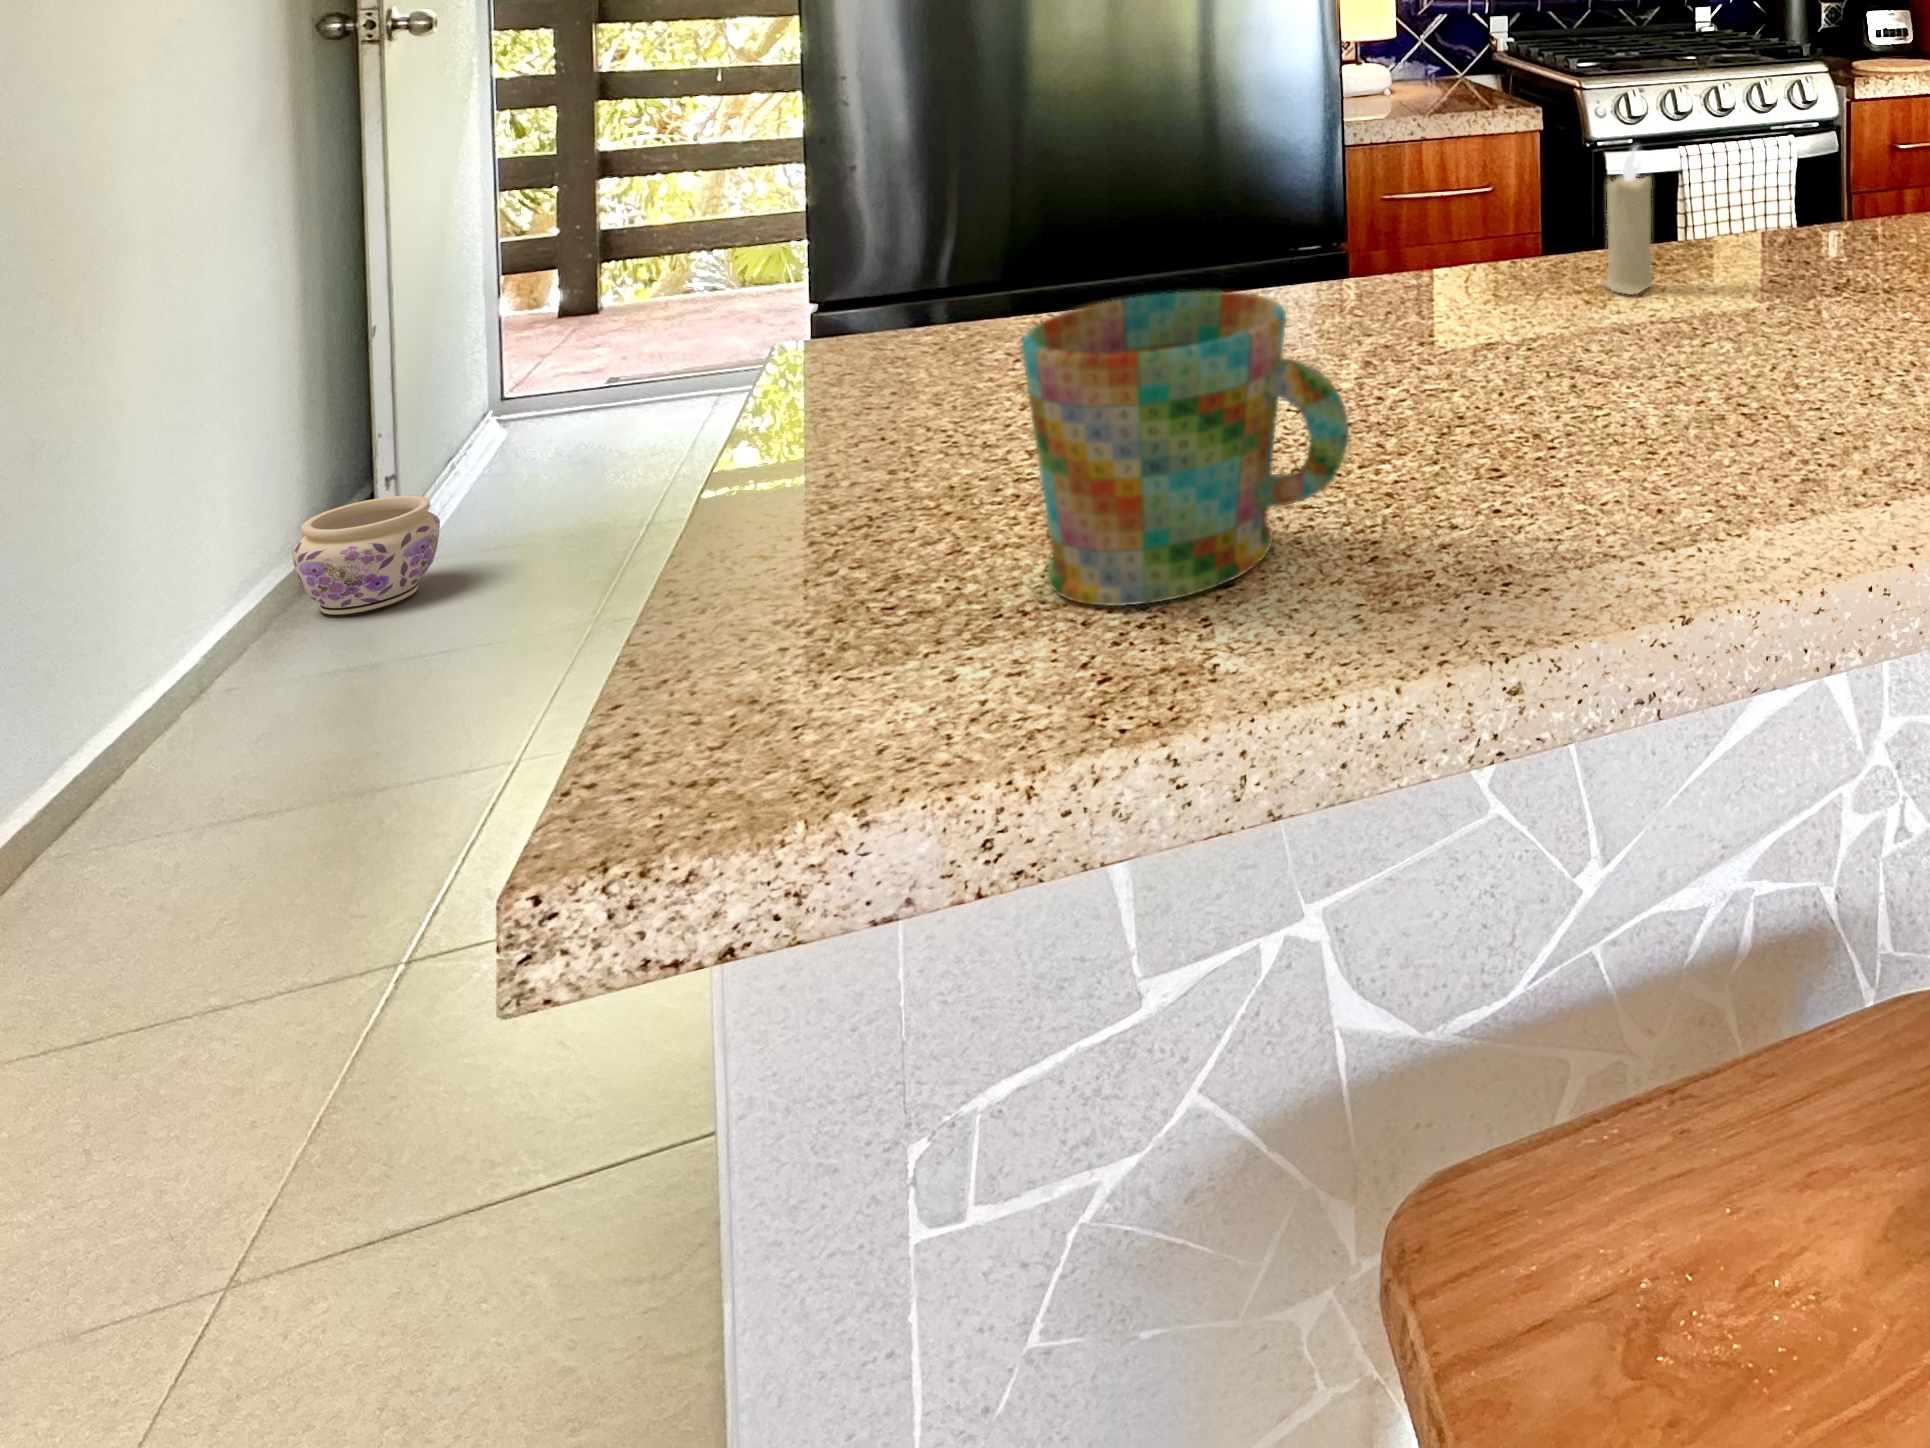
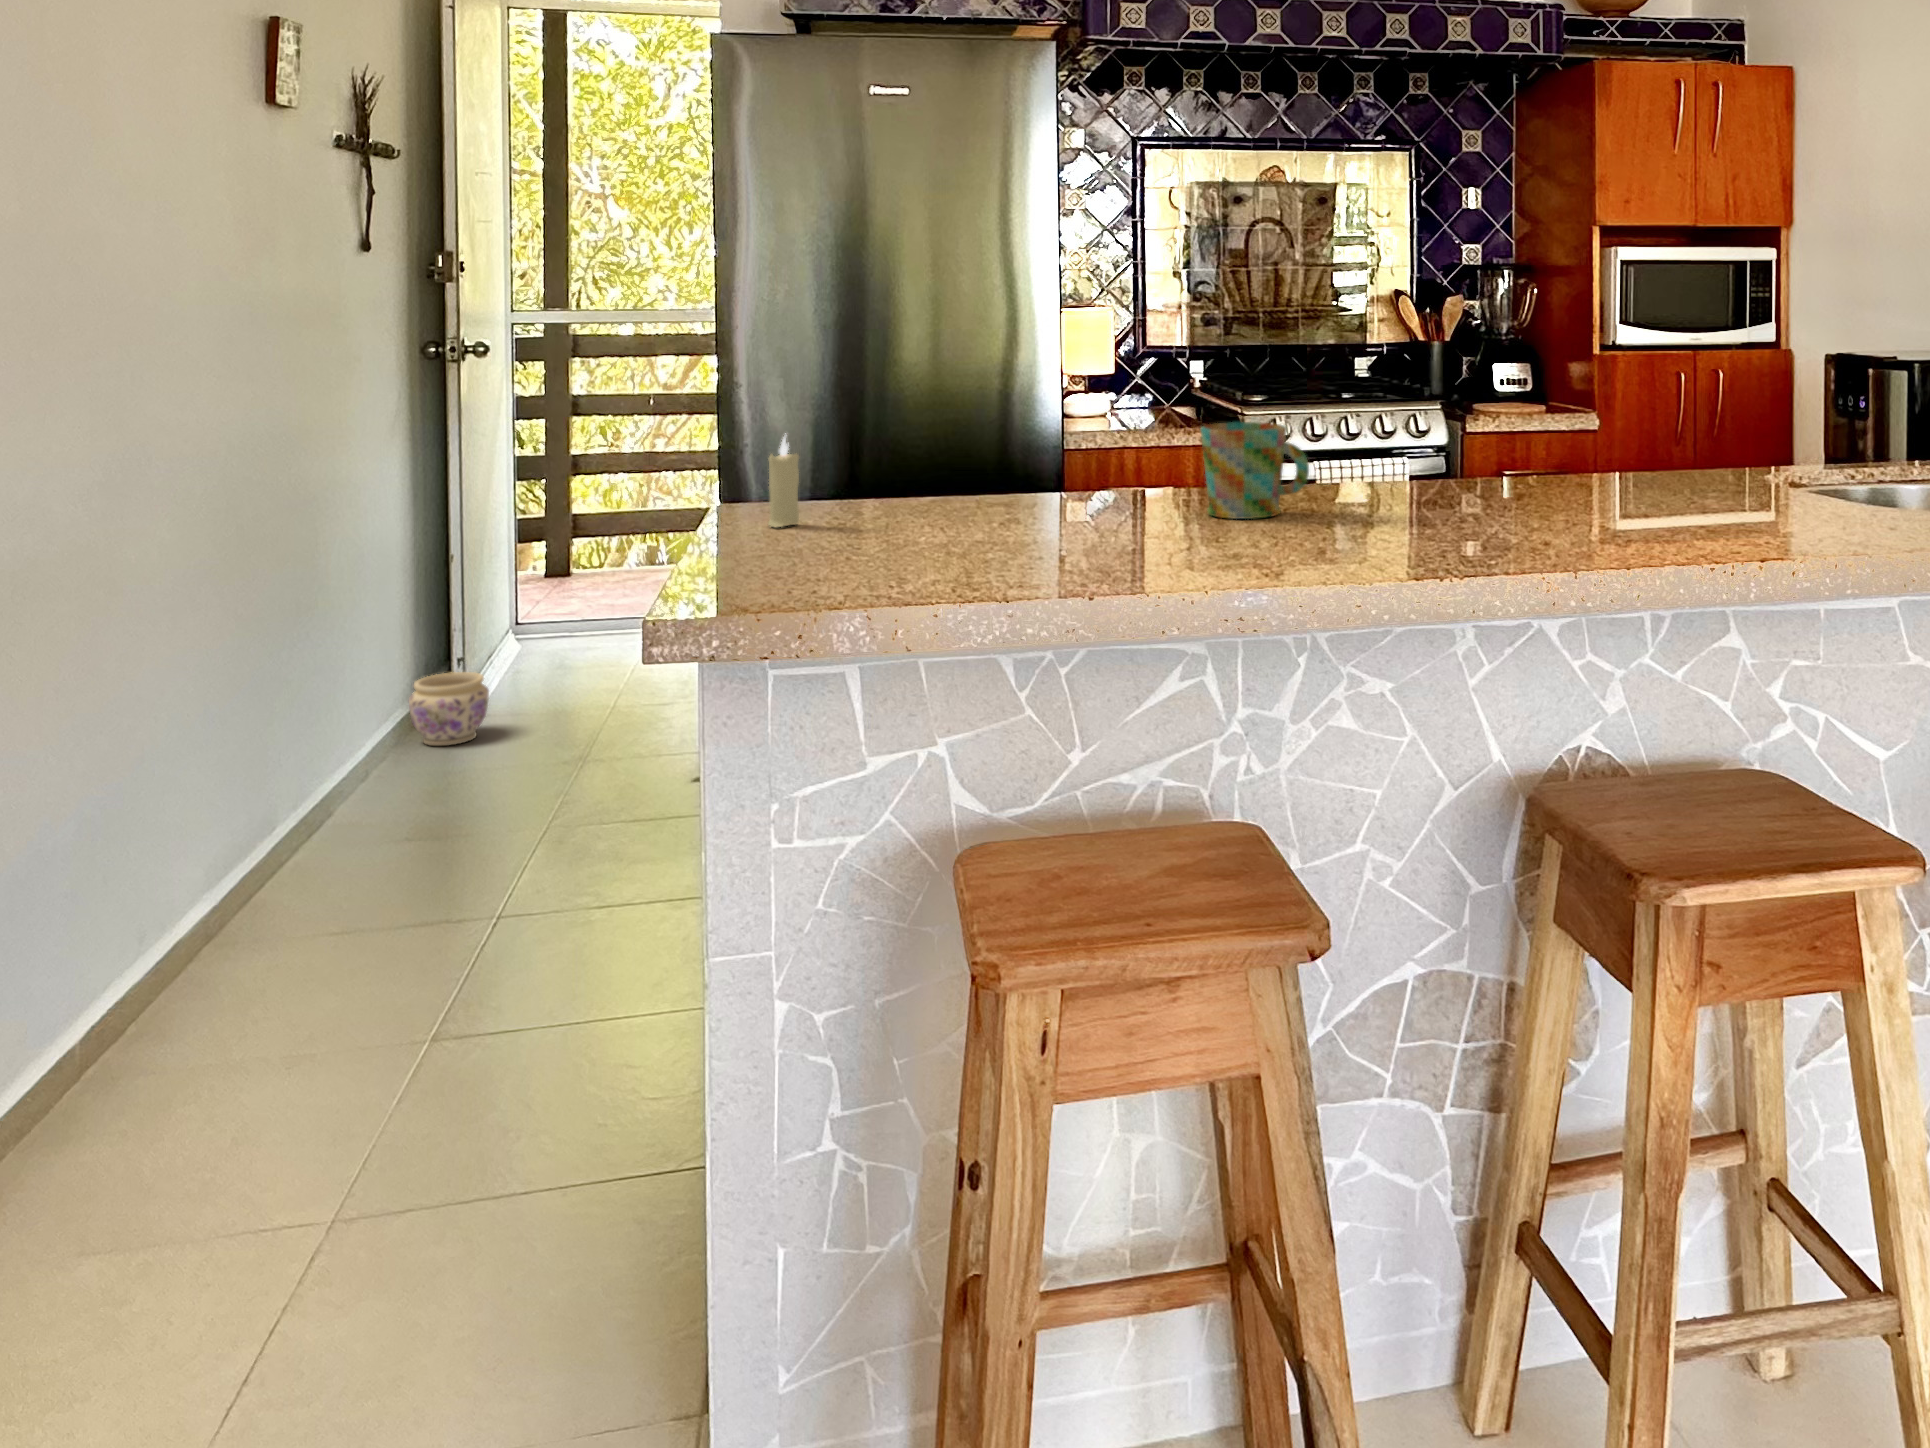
candle: present [1602,148,1652,294] -> present [768,436,799,527]
mug: present [1021,291,1349,606] -> present [1201,422,1309,519]

